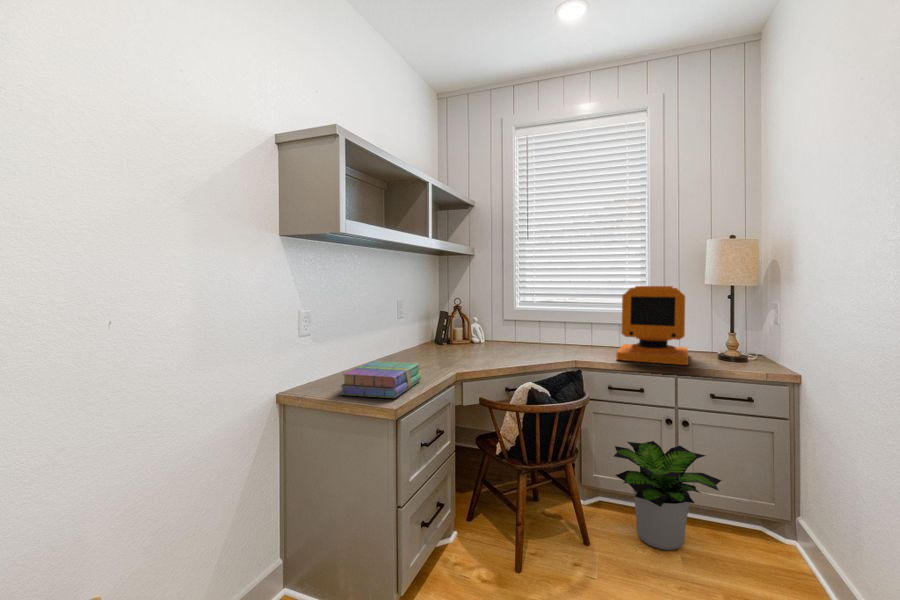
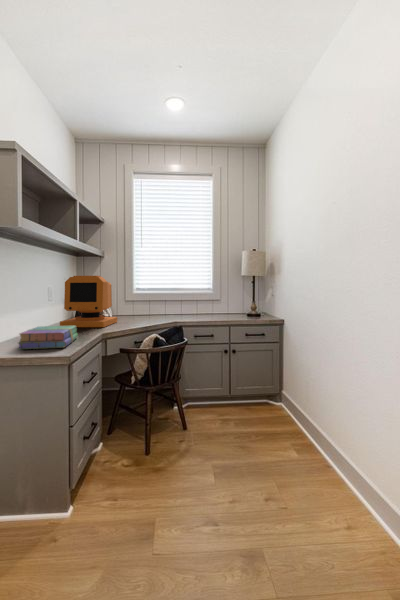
computer monitor: present [616,286,689,365] -> present [60,276,117,327]
potted plant: present [614,441,721,550] -> none [200,366,256,426]

